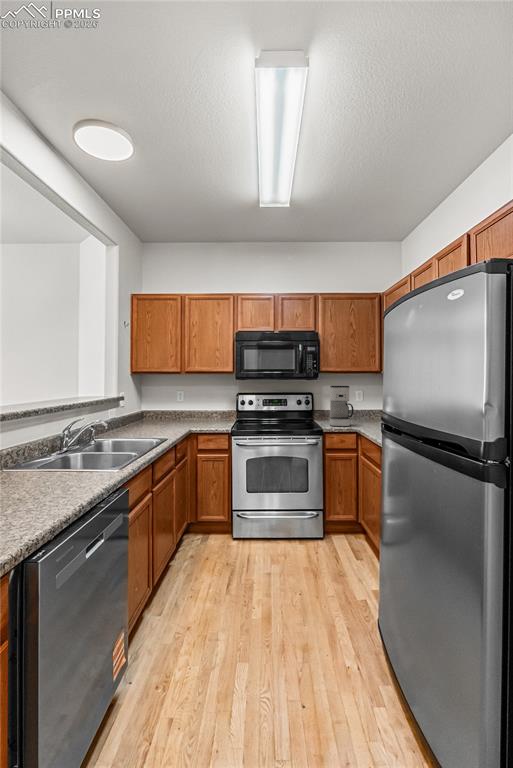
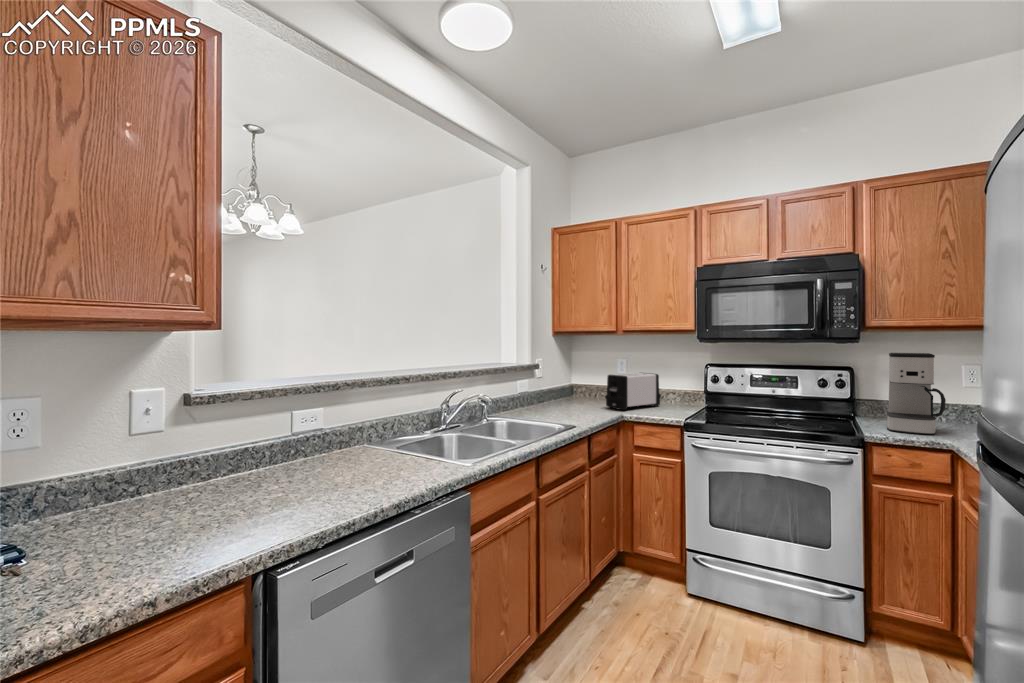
toaster: none [175,401,210,427] -> present [605,373,661,410]

